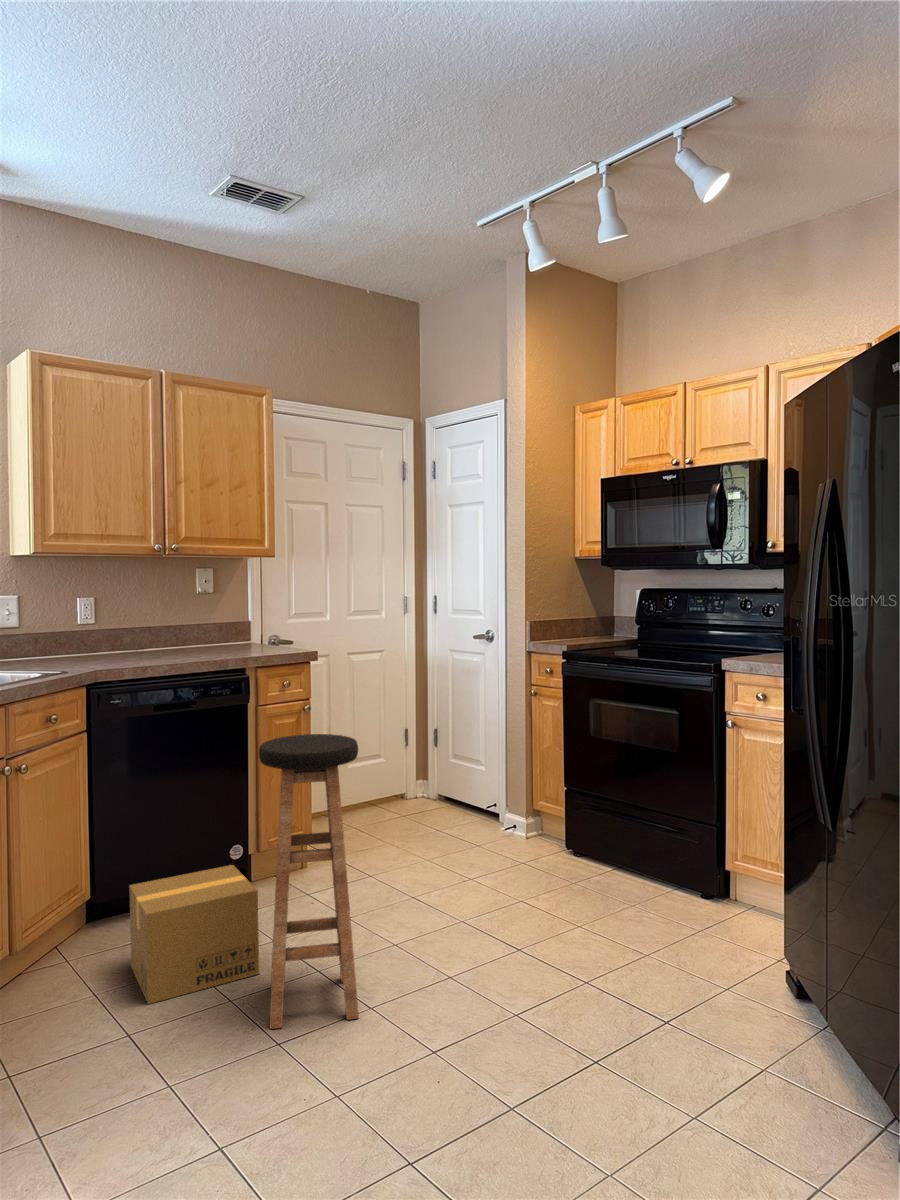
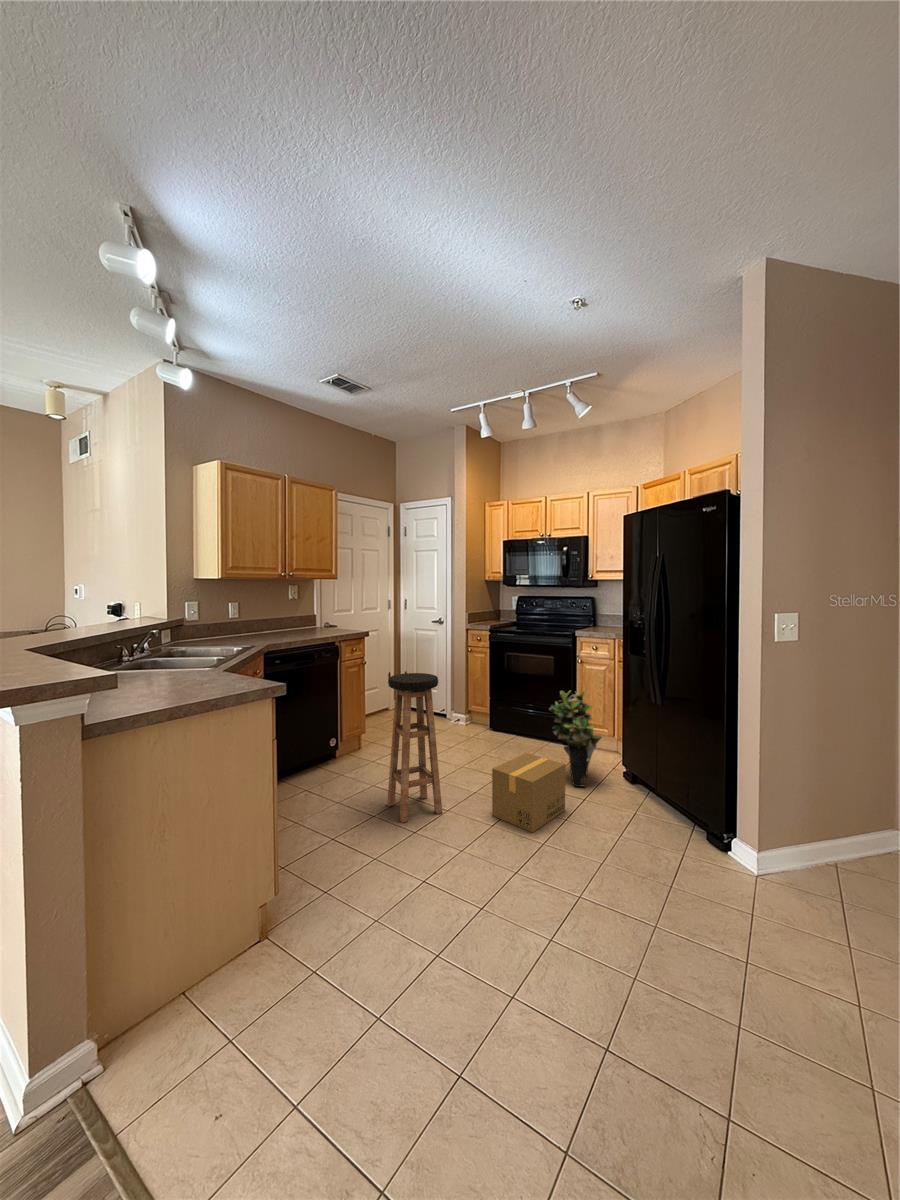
potted plant: none [624,785,735,998] -> present [549,691,602,787]
cardboard box: present [129,865,259,1004] -> present [492,753,565,832]

